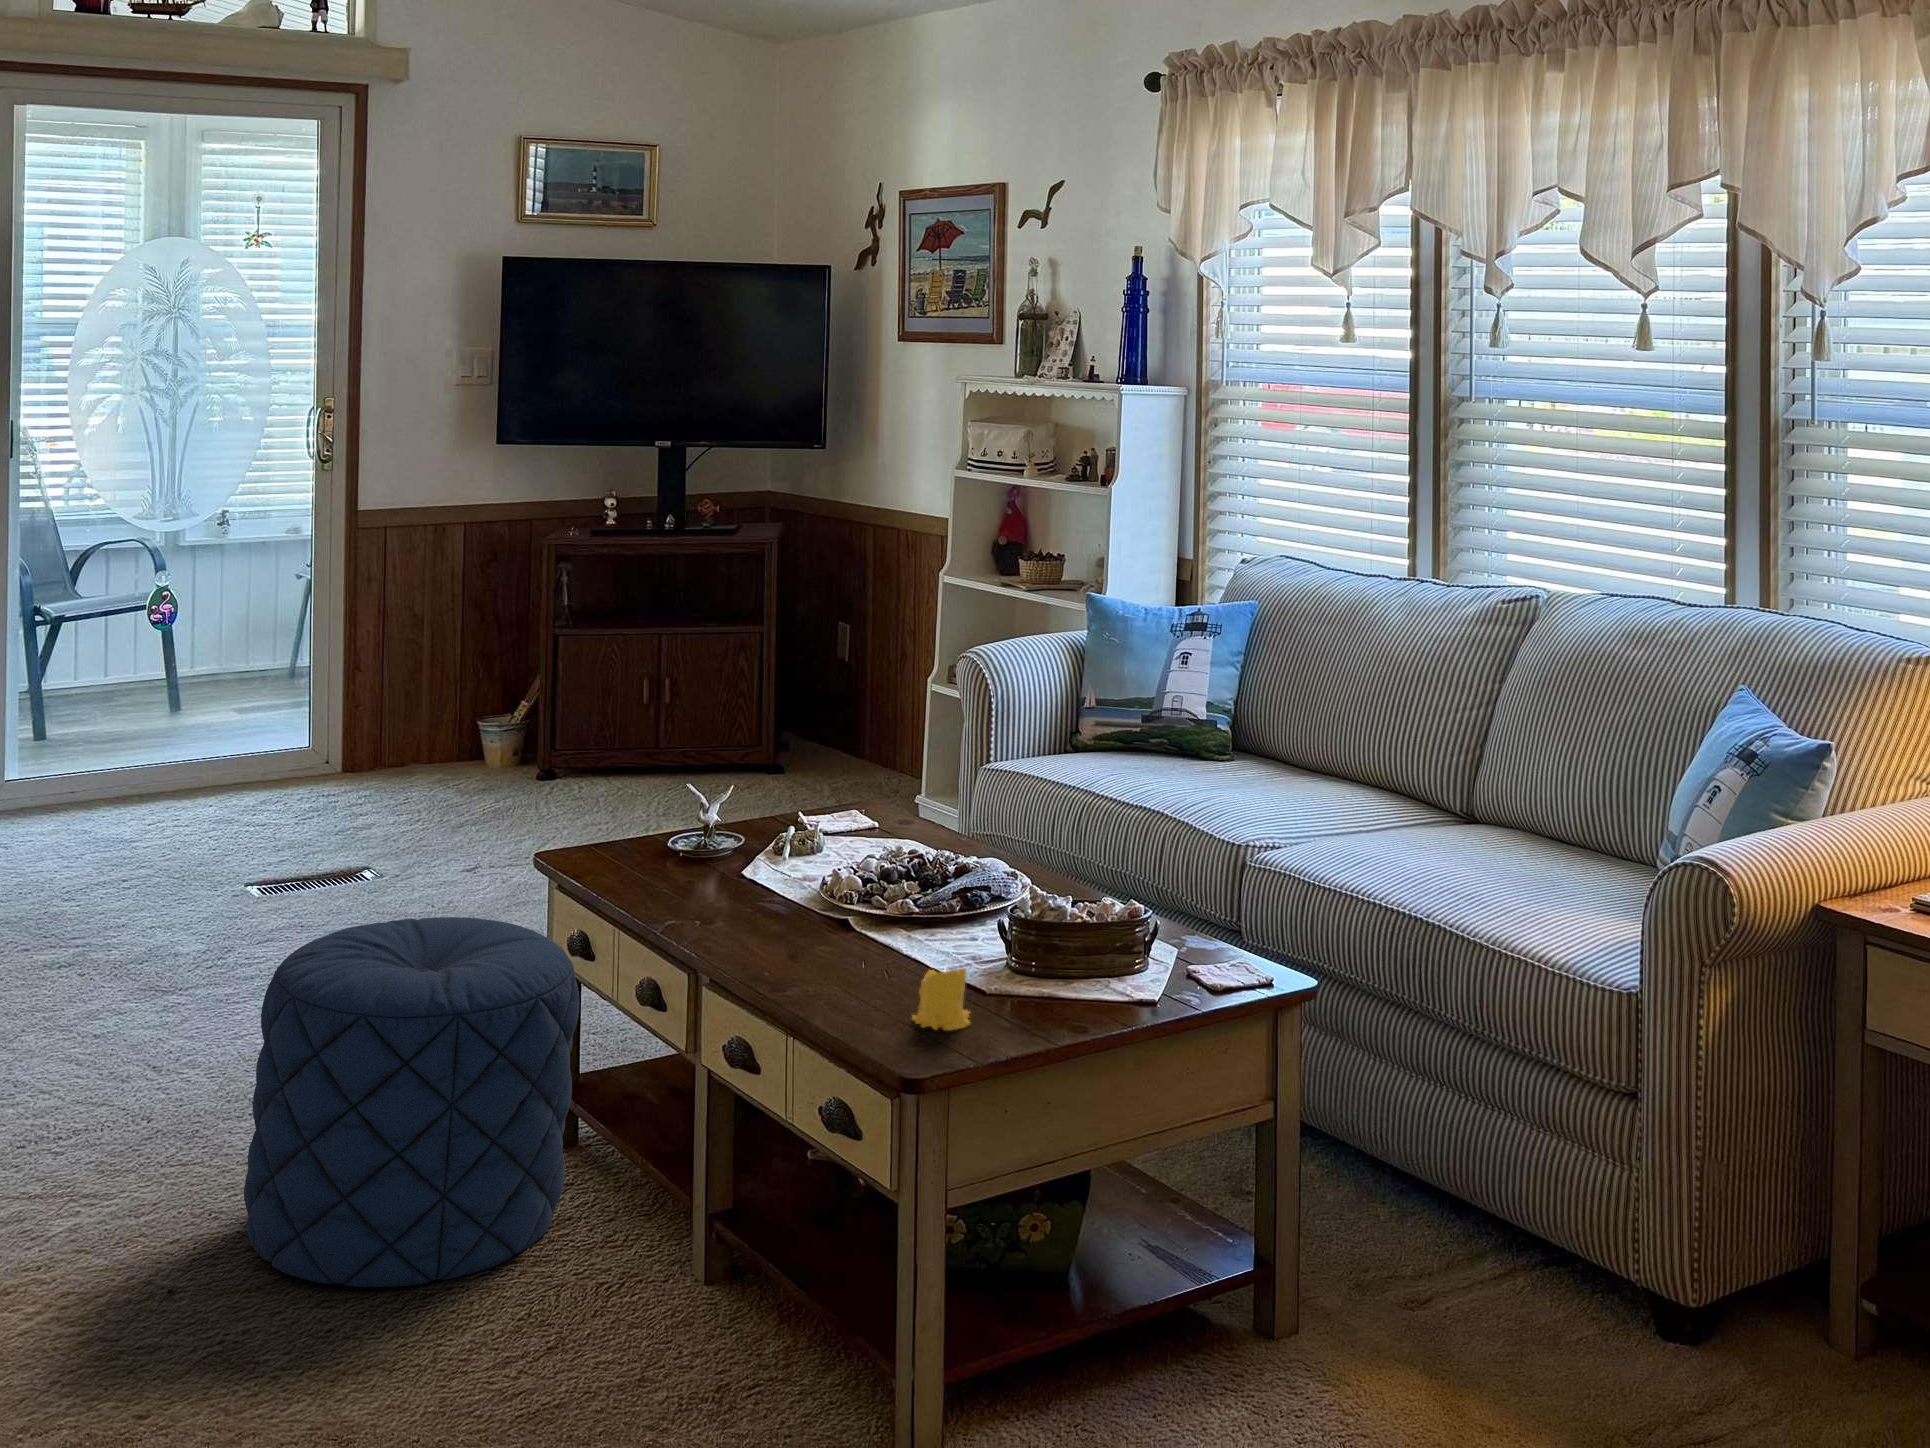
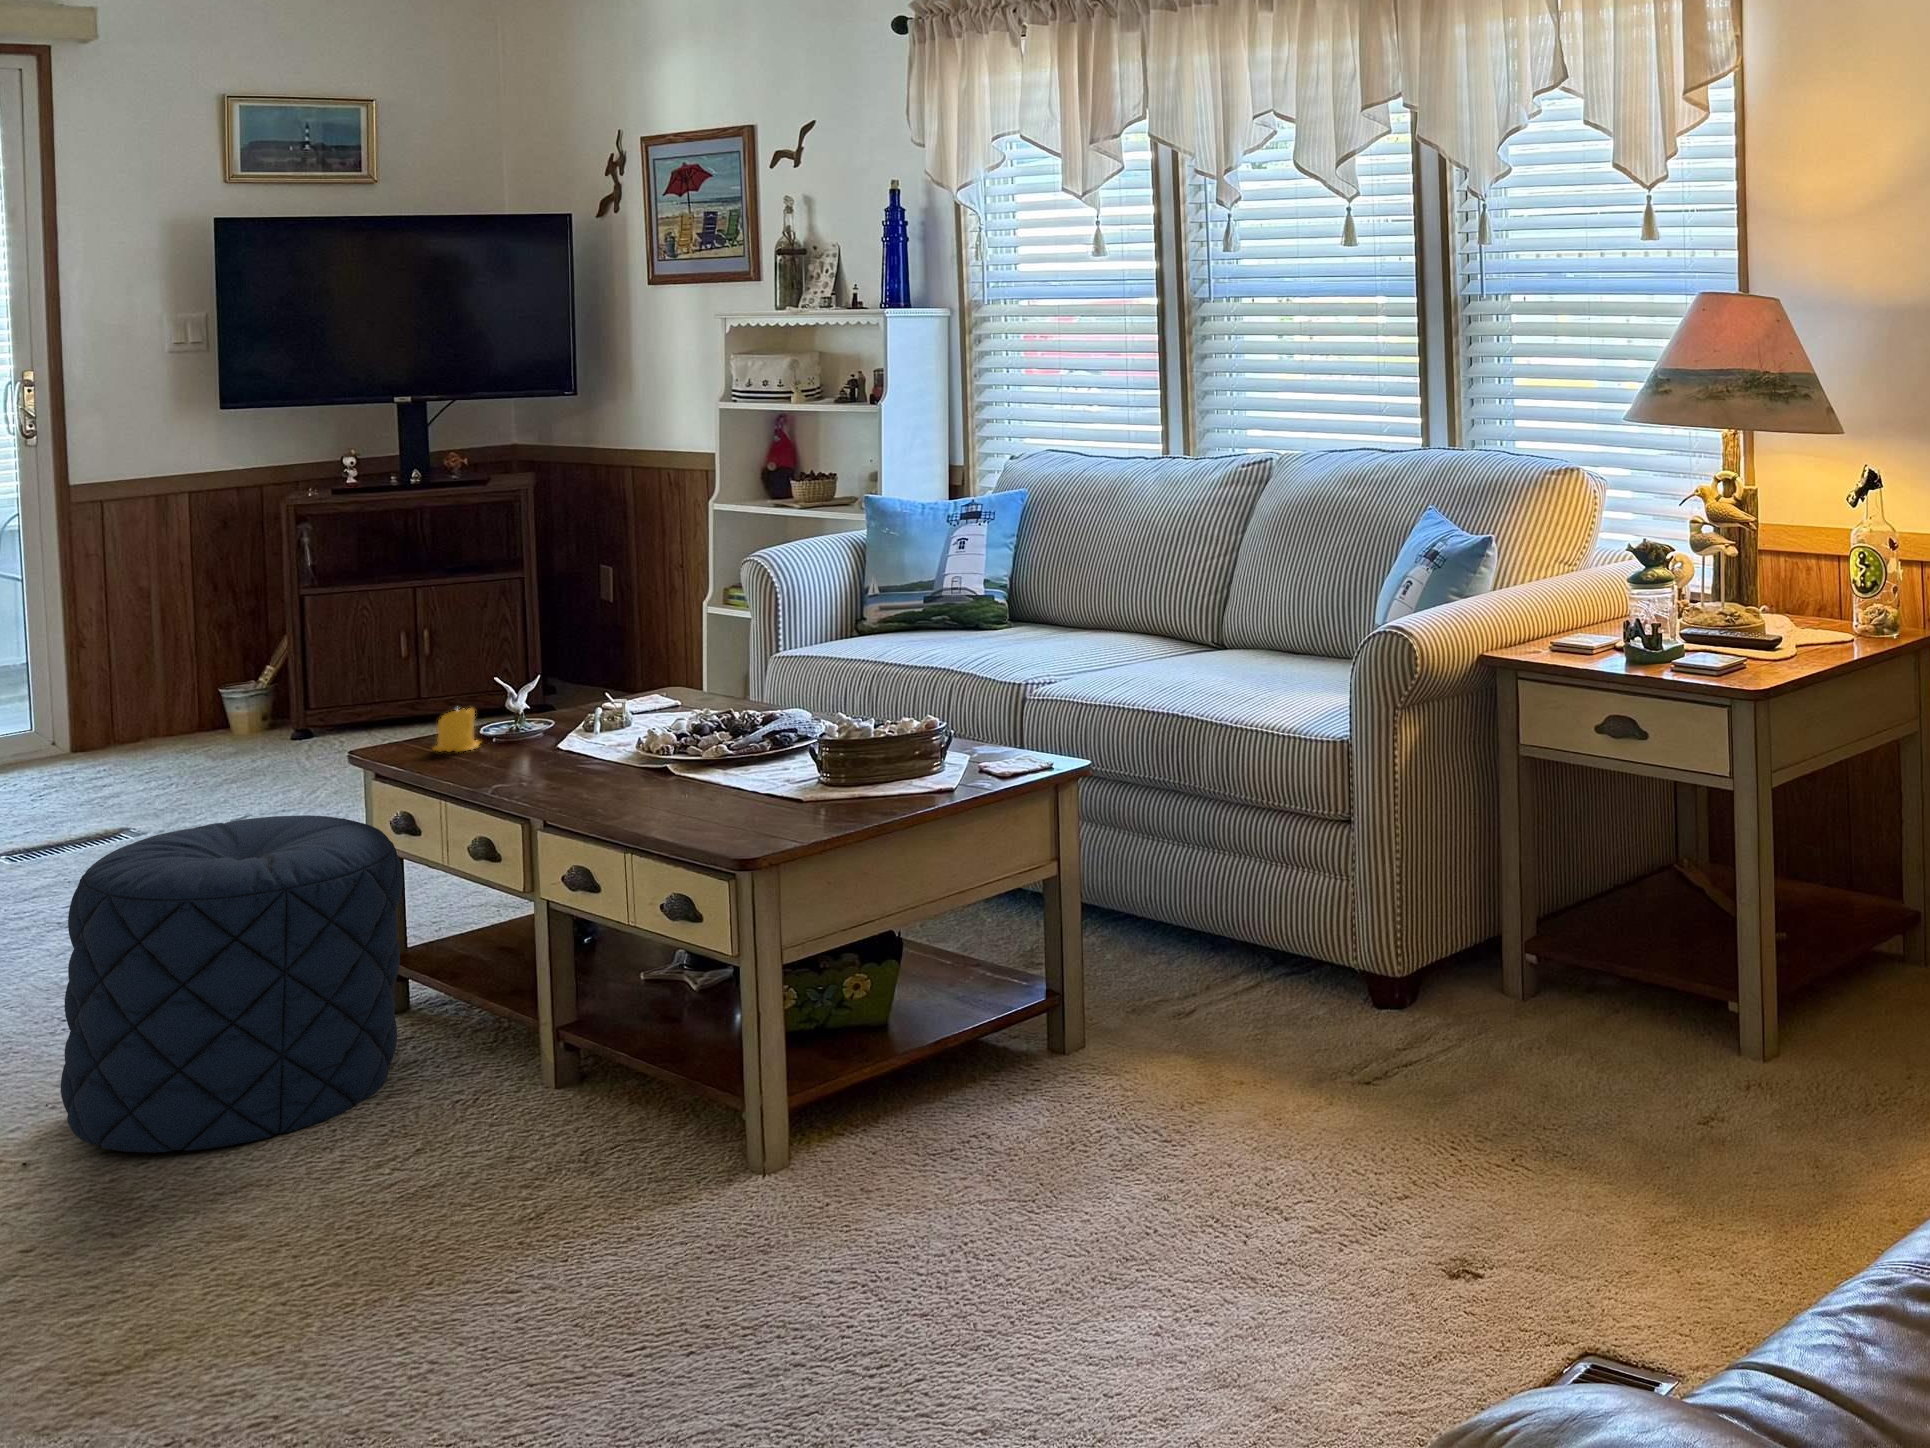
candle: present [912,968,970,1031] -> present [433,708,480,752]

